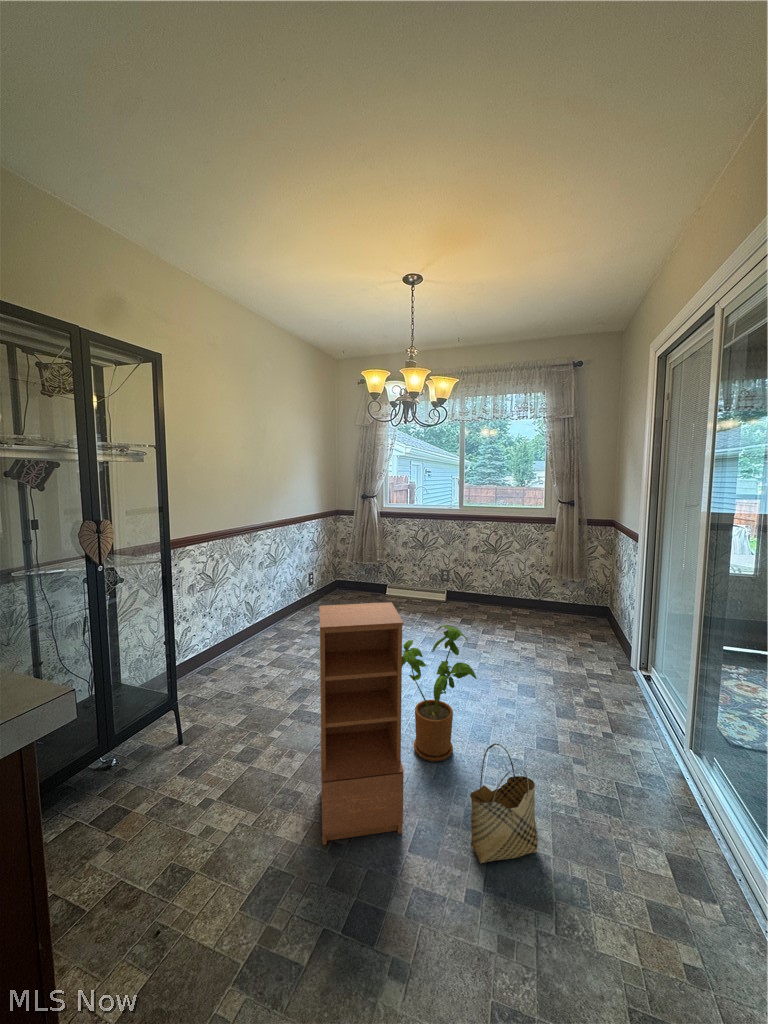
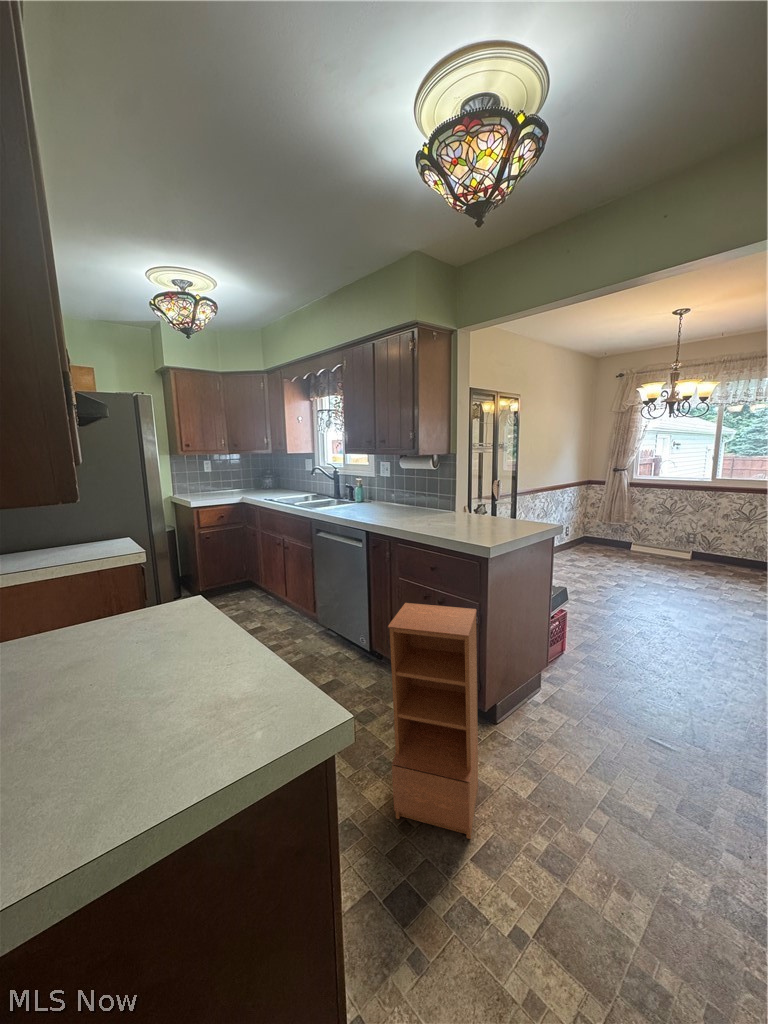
house plant: present [402,625,477,761] -> none [501,638,584,782]
woven basket: present [470,743,538,863] -> none [533,789,622,929]

